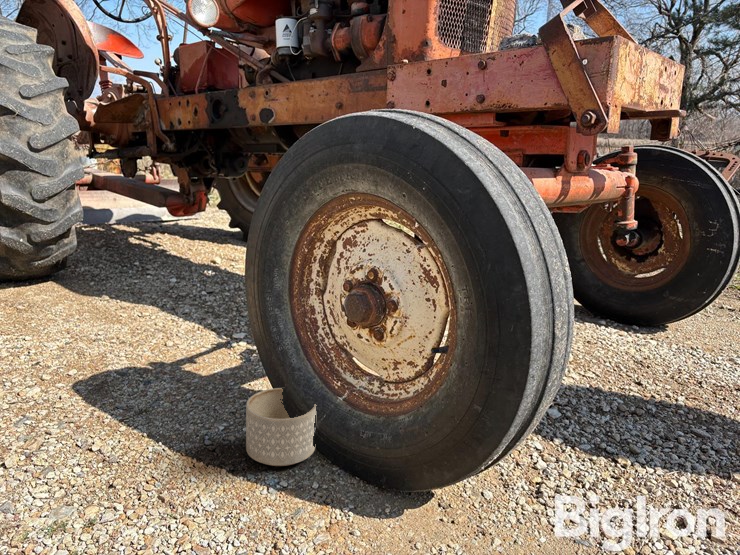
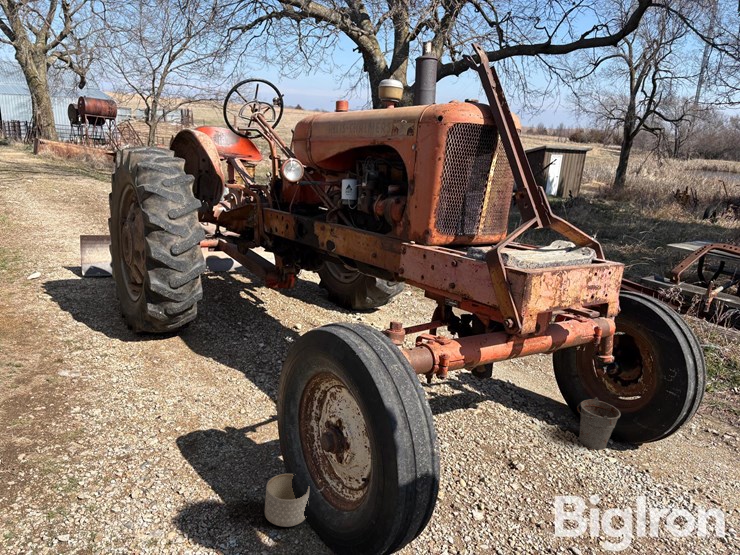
bucket: none [602,274,657,332] -> present [577,398,621,449]

